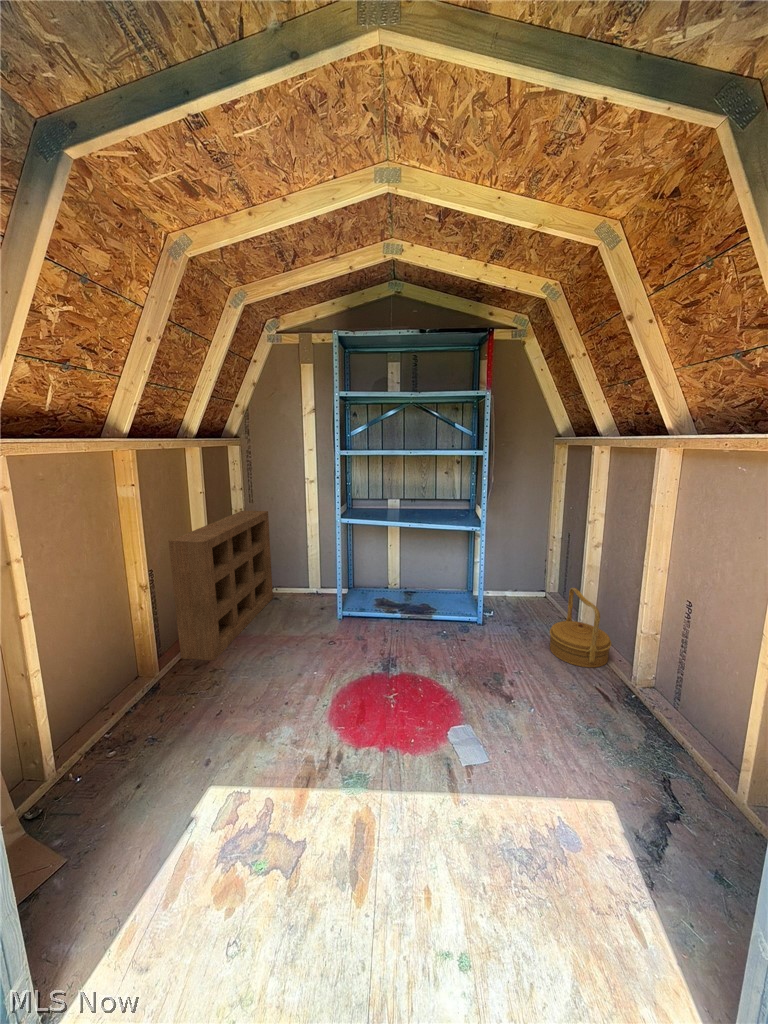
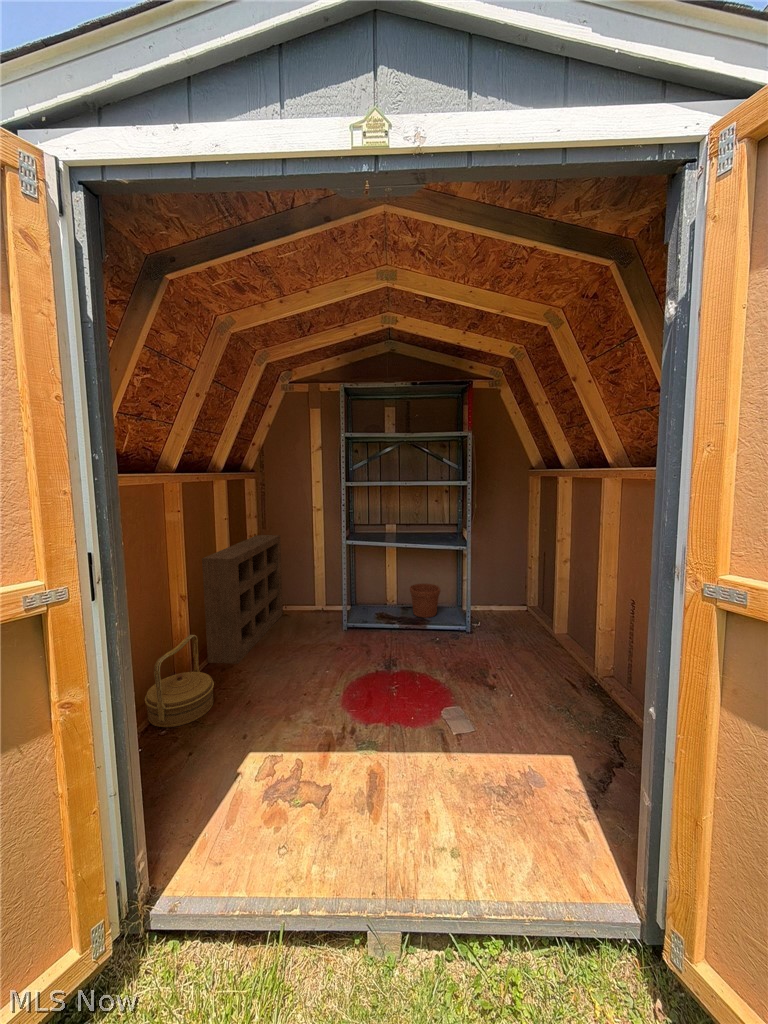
flower pot: none [414,567,449,606] -> present [410,584,440,618]
woven basket: present [550,588,611,668] -> present [145,635,214,727]

